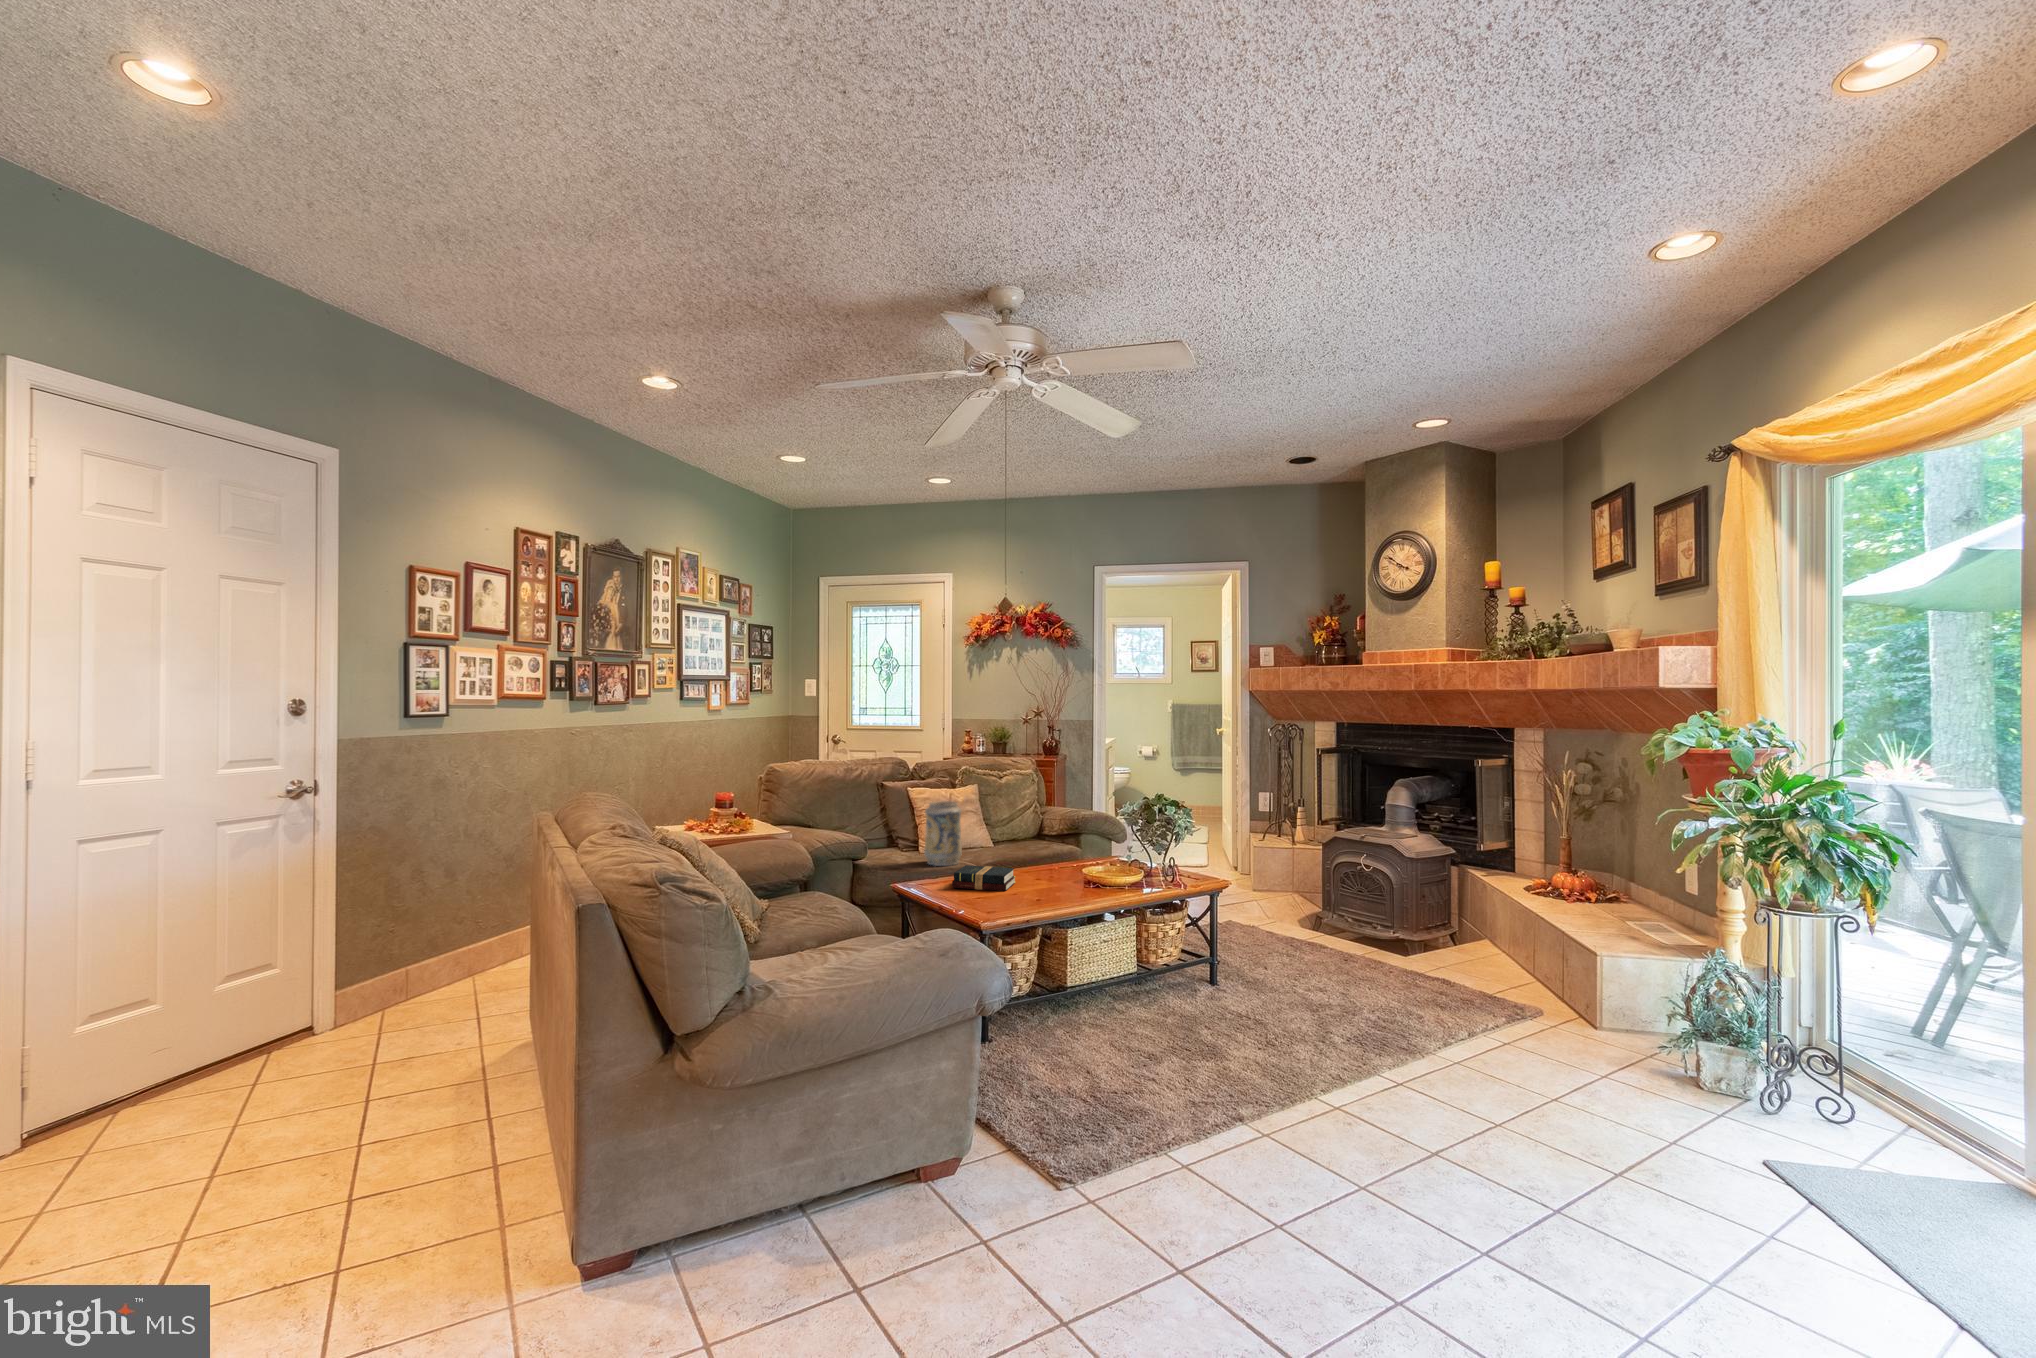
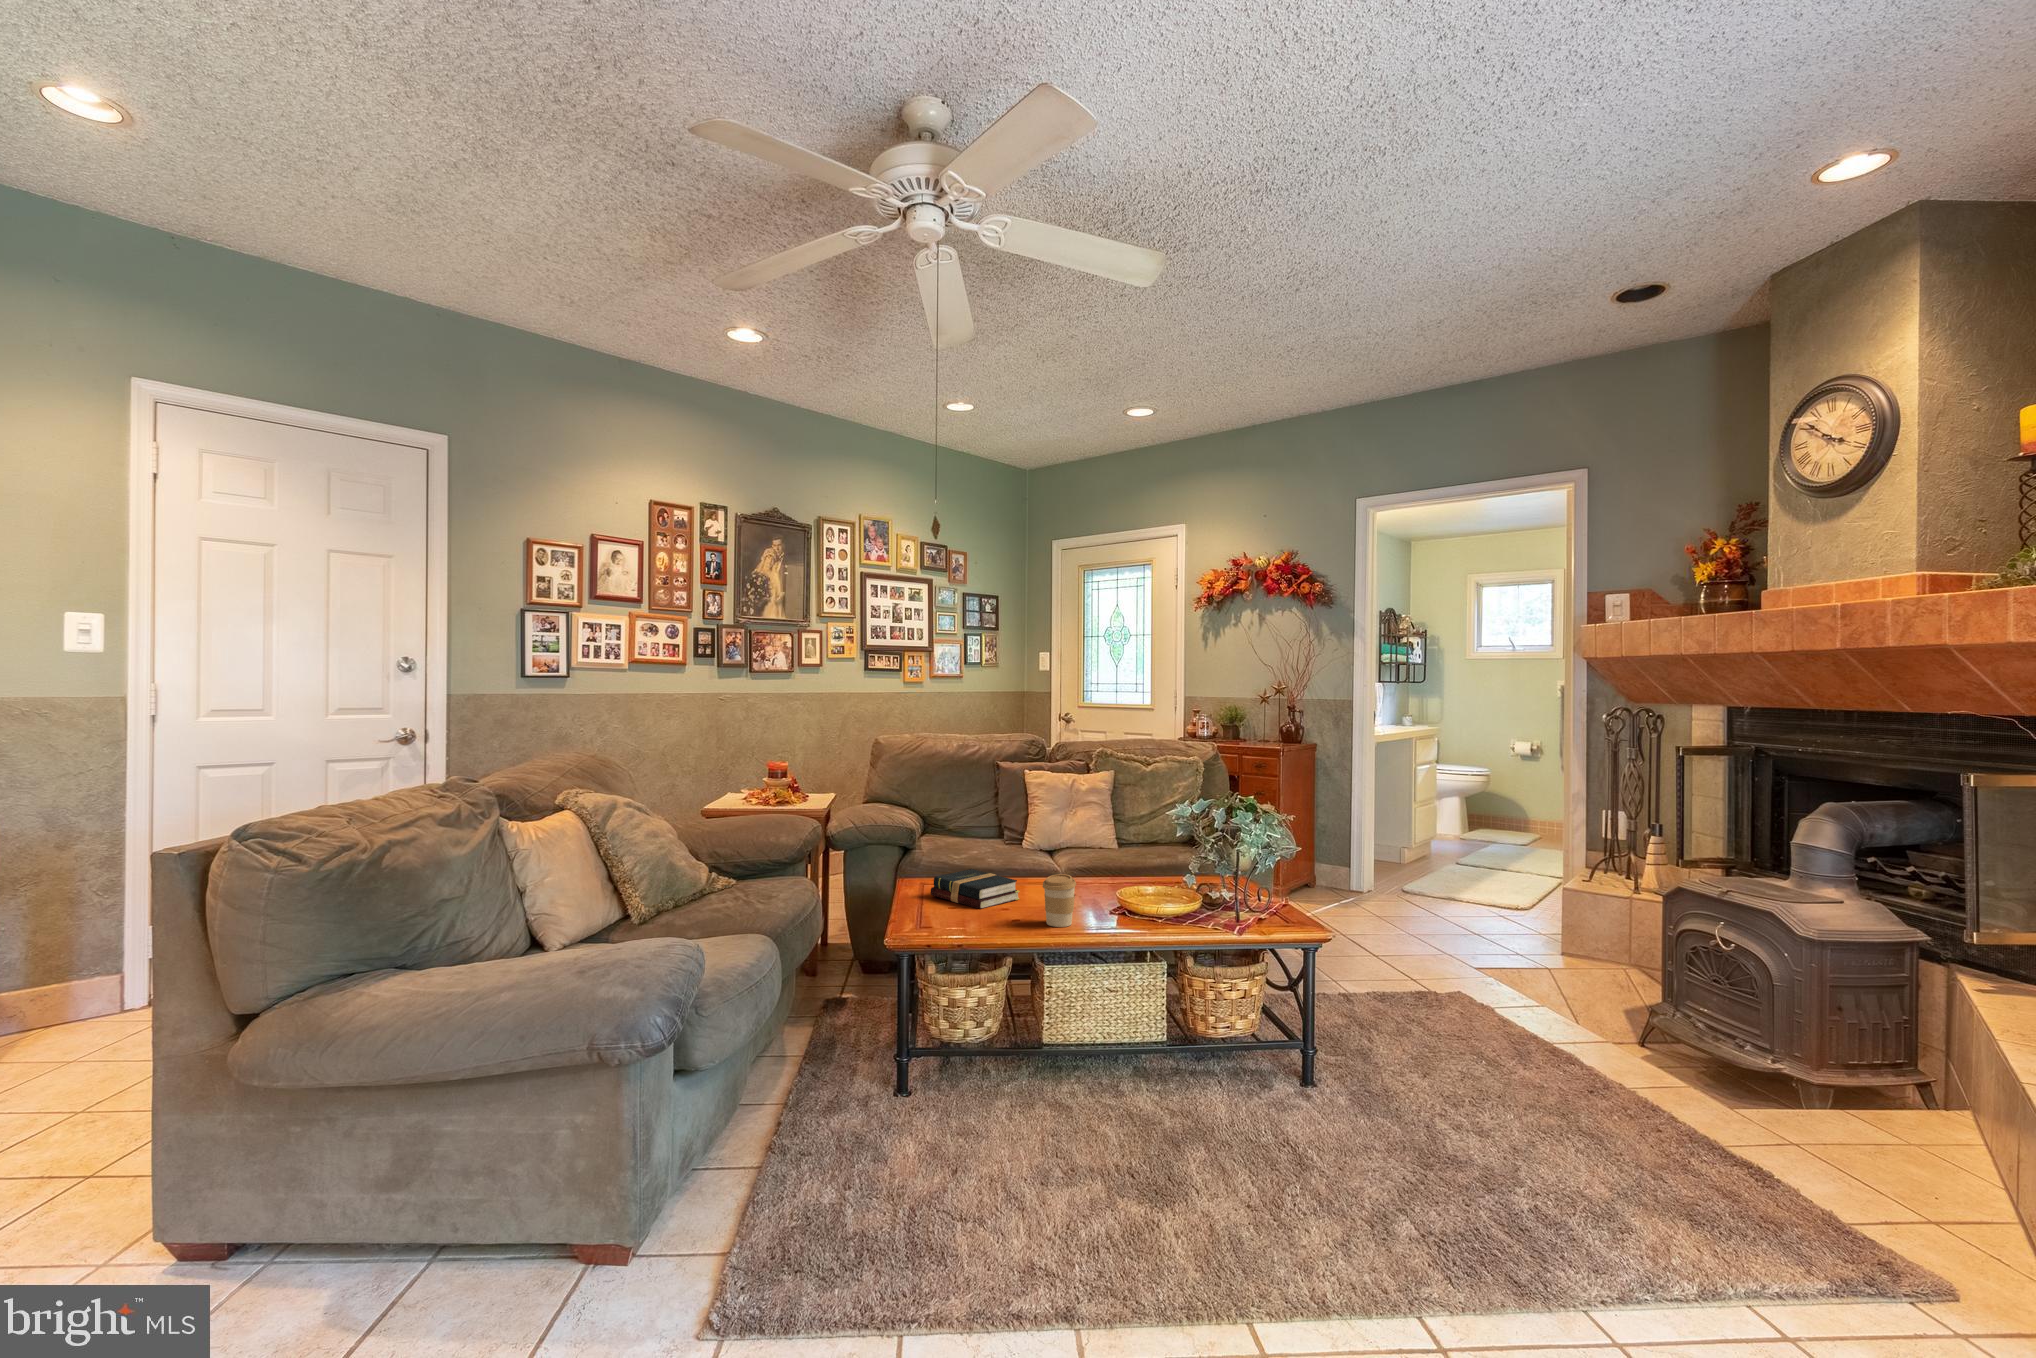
decorative vase: present [924,801,962,866] -> none [984,788,1030,867]
coffee cup: none [1065,856,1089,893] -> present [1043,874,1076,927]

